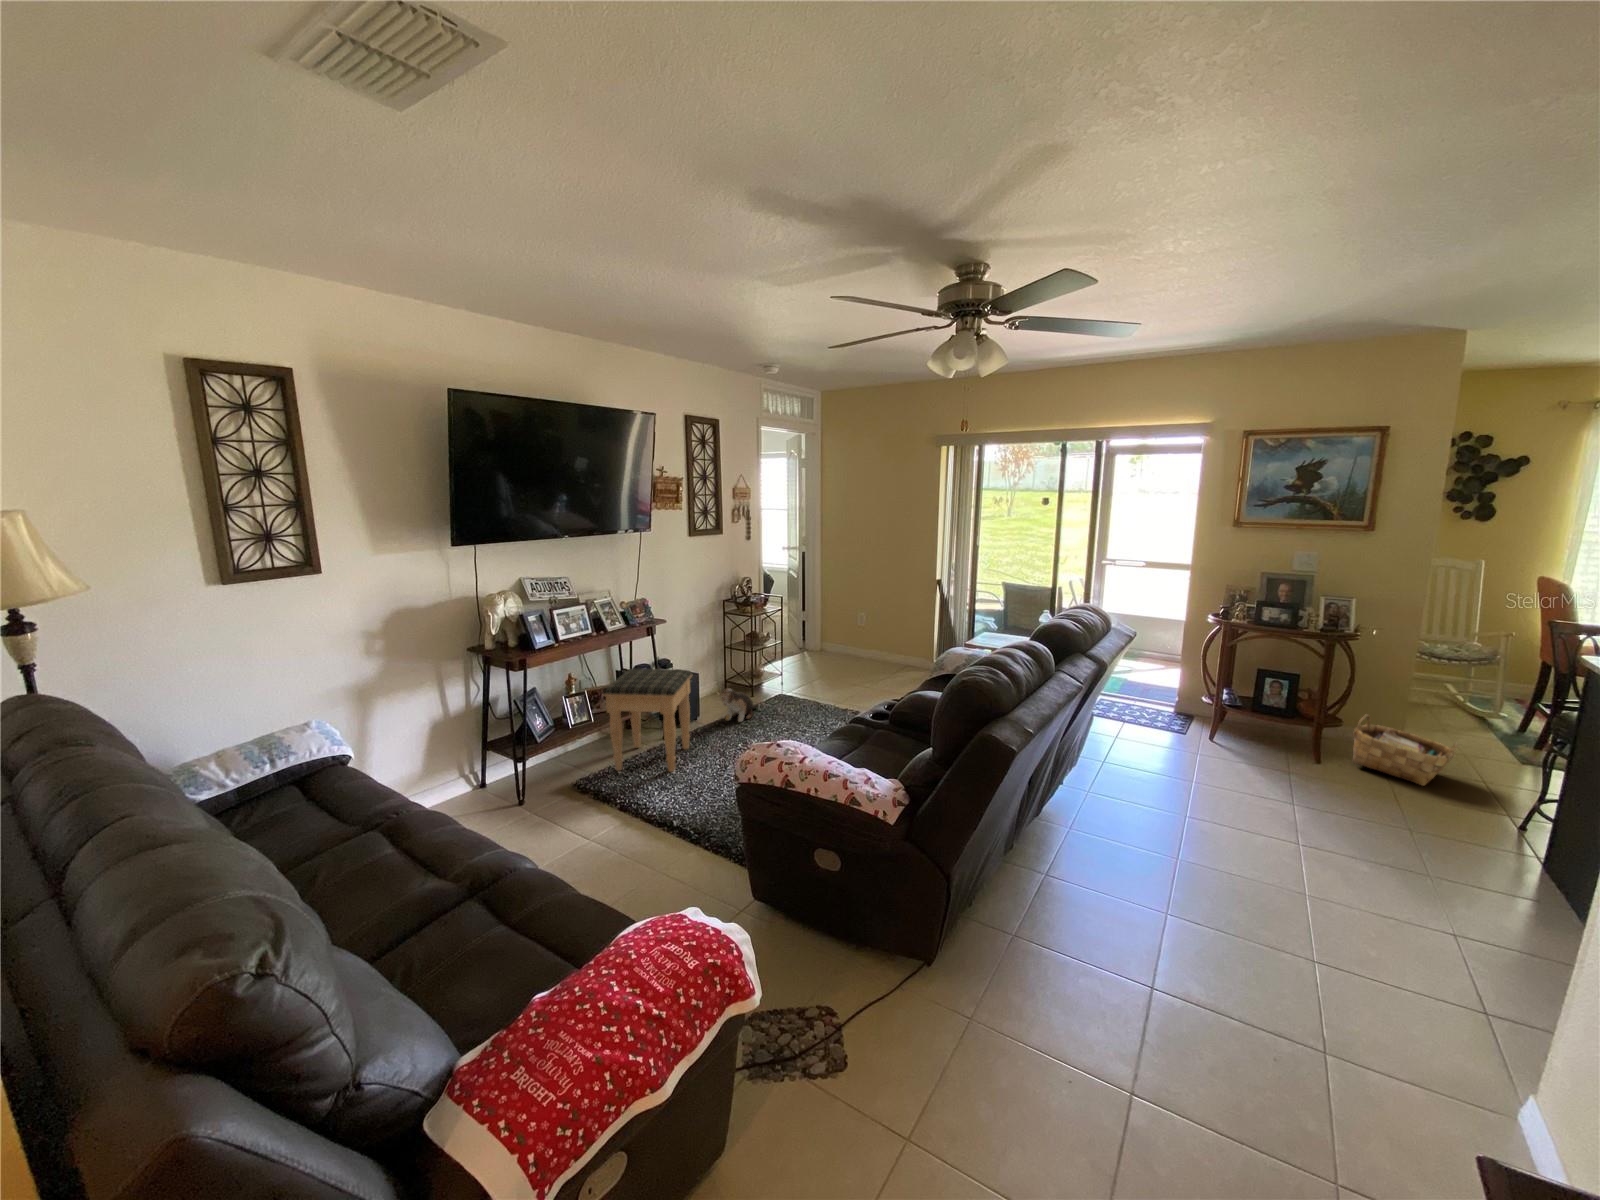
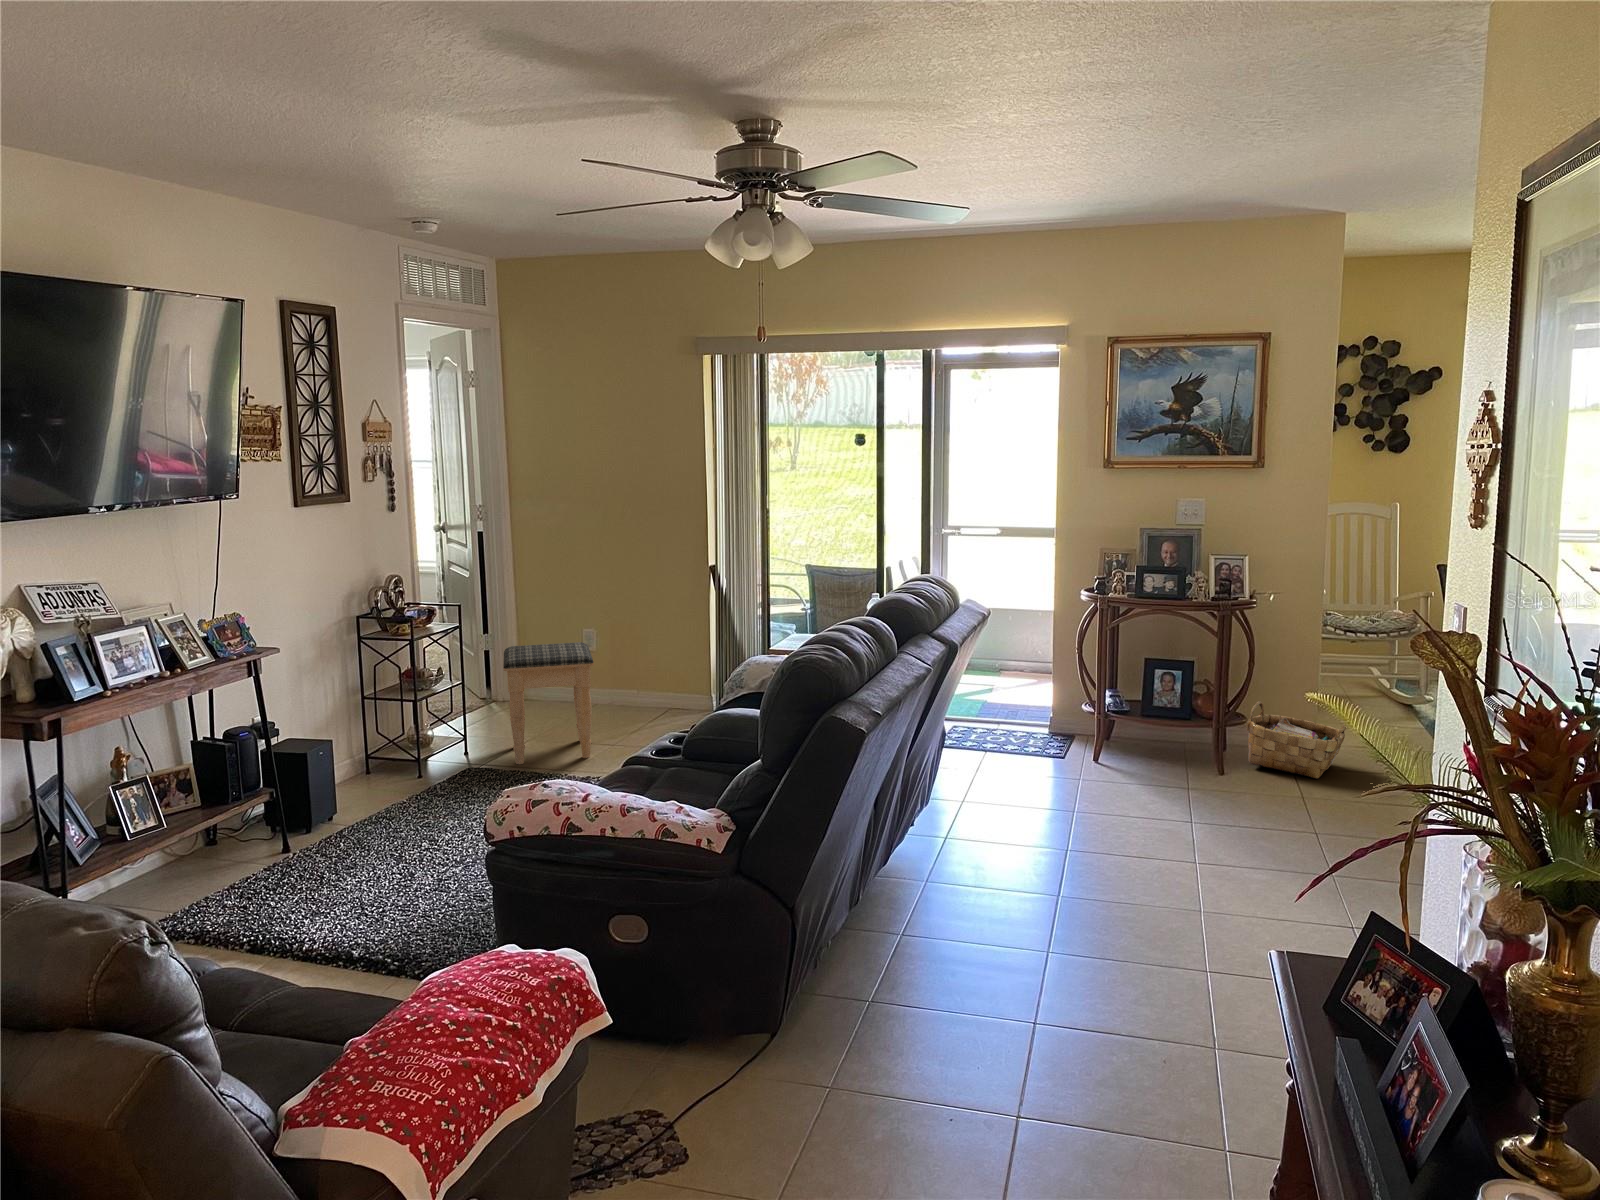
footstool: present [603,669,692,772] -> present [503,642,594,764]
plush toy: present [717,688,757,722] -> none [376,756,443,813]

